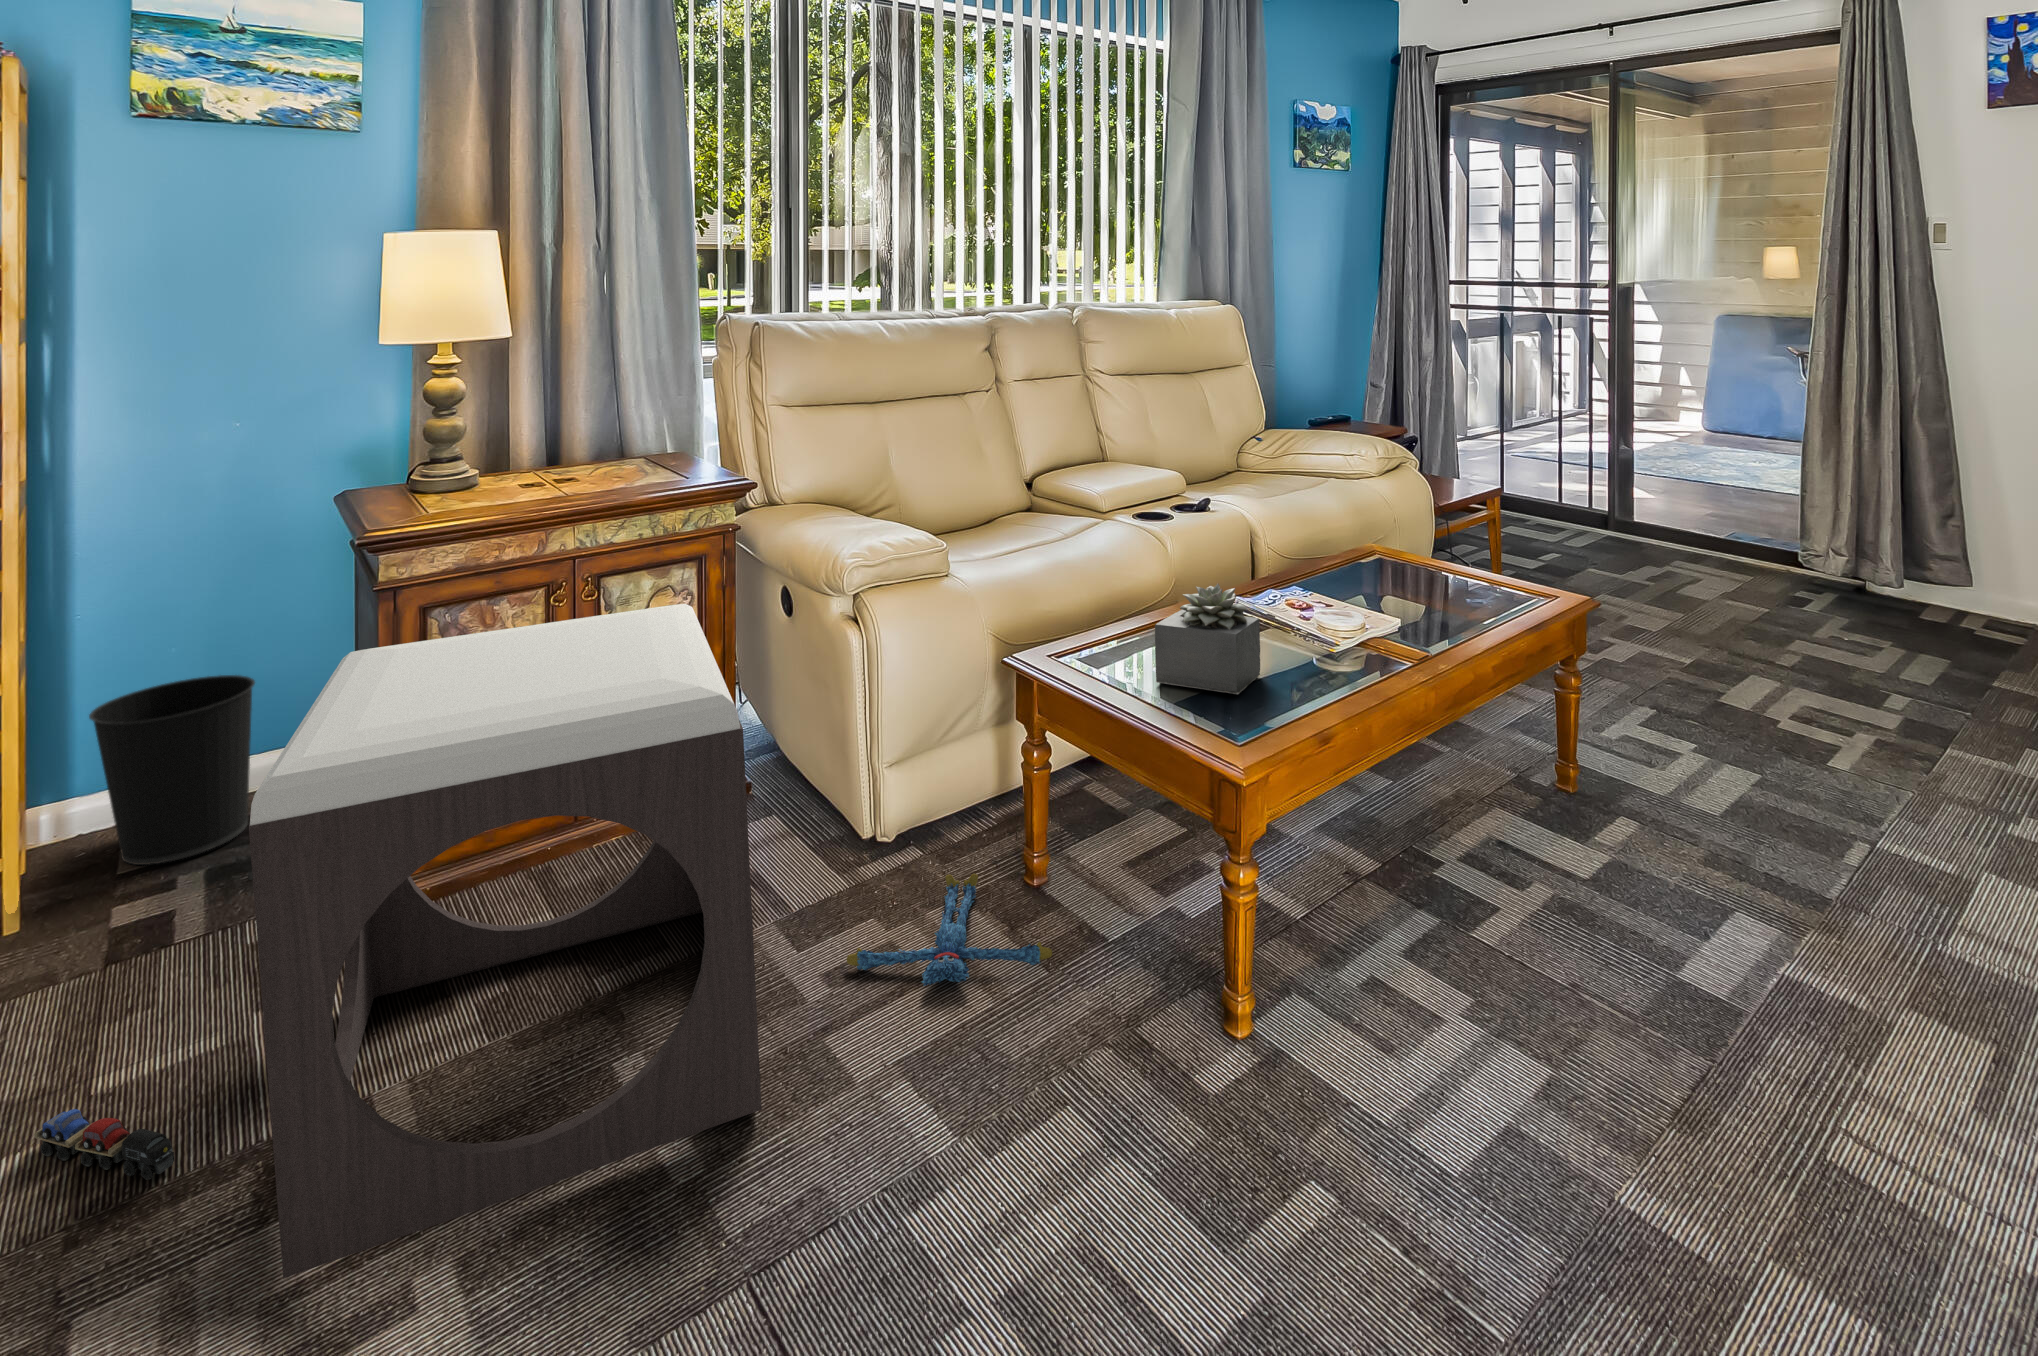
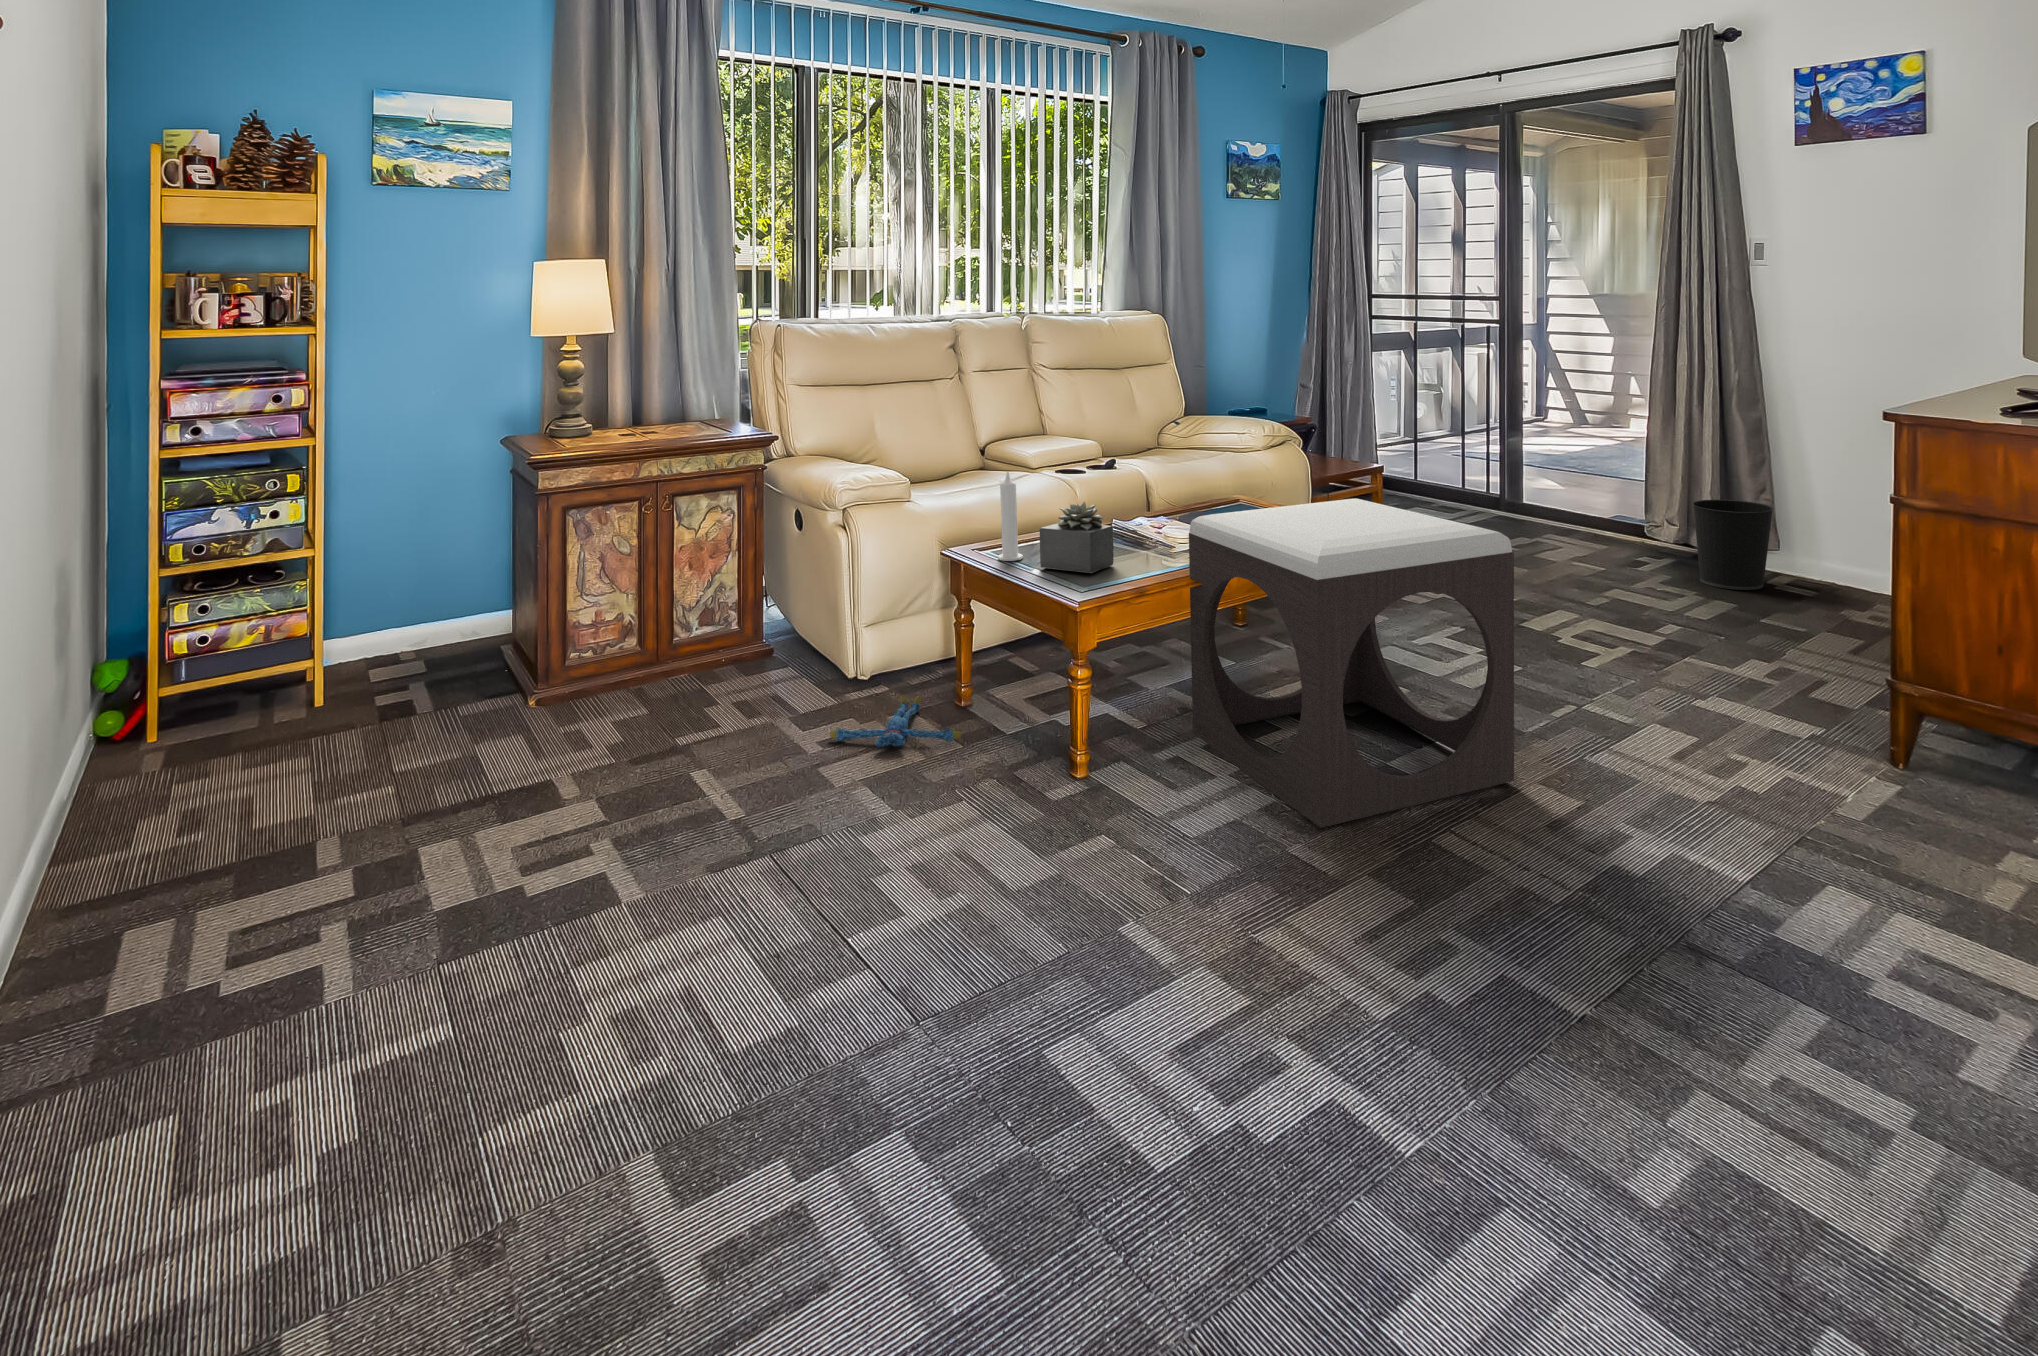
candle: none [1086,538,1122,669] -> present [998,472,1023,561]
footstool: present [249,604,762,1278] -> present [1189,498,1514,828]
wastebasket: present [89,675,255,865] -> present [1692,500,1774,590]
toy train: present [35,1109,174,1180] -> none [366,772,443,806]

